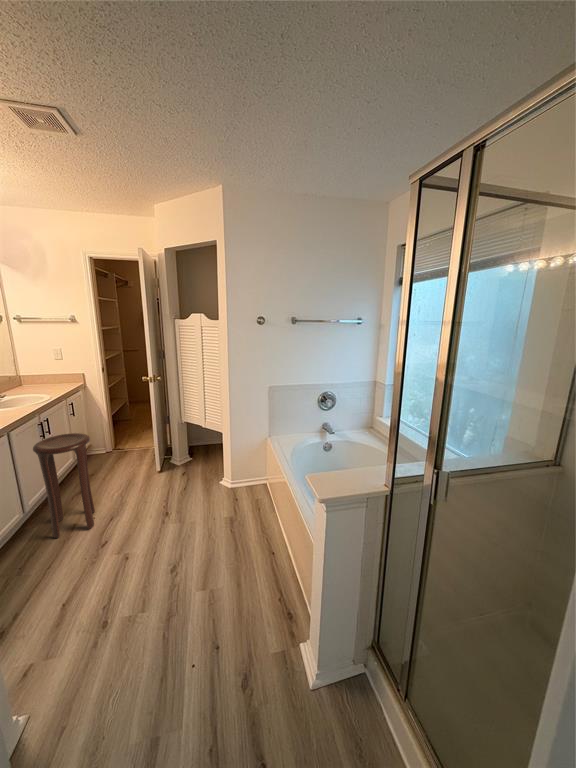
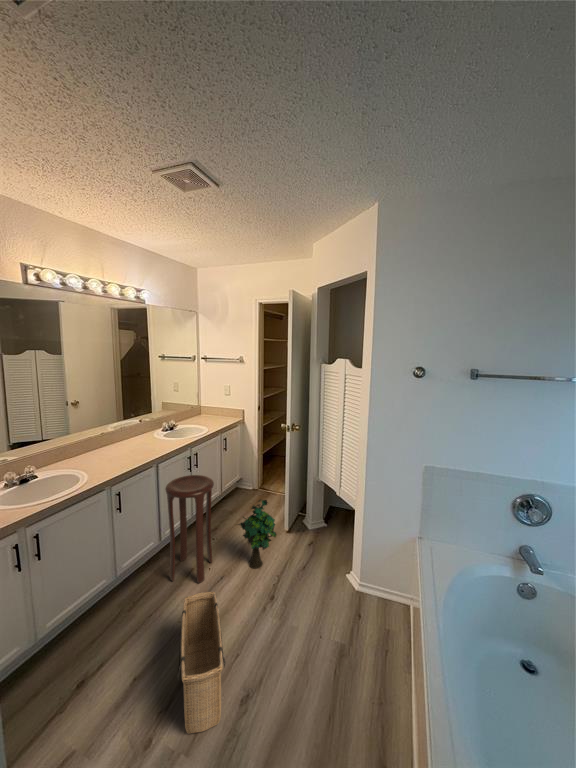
decorative plant: none [116,441,158,503] -> present [238,500,276,568]
basket: none [97,515,160,605] -> present [177,592,226,733]

